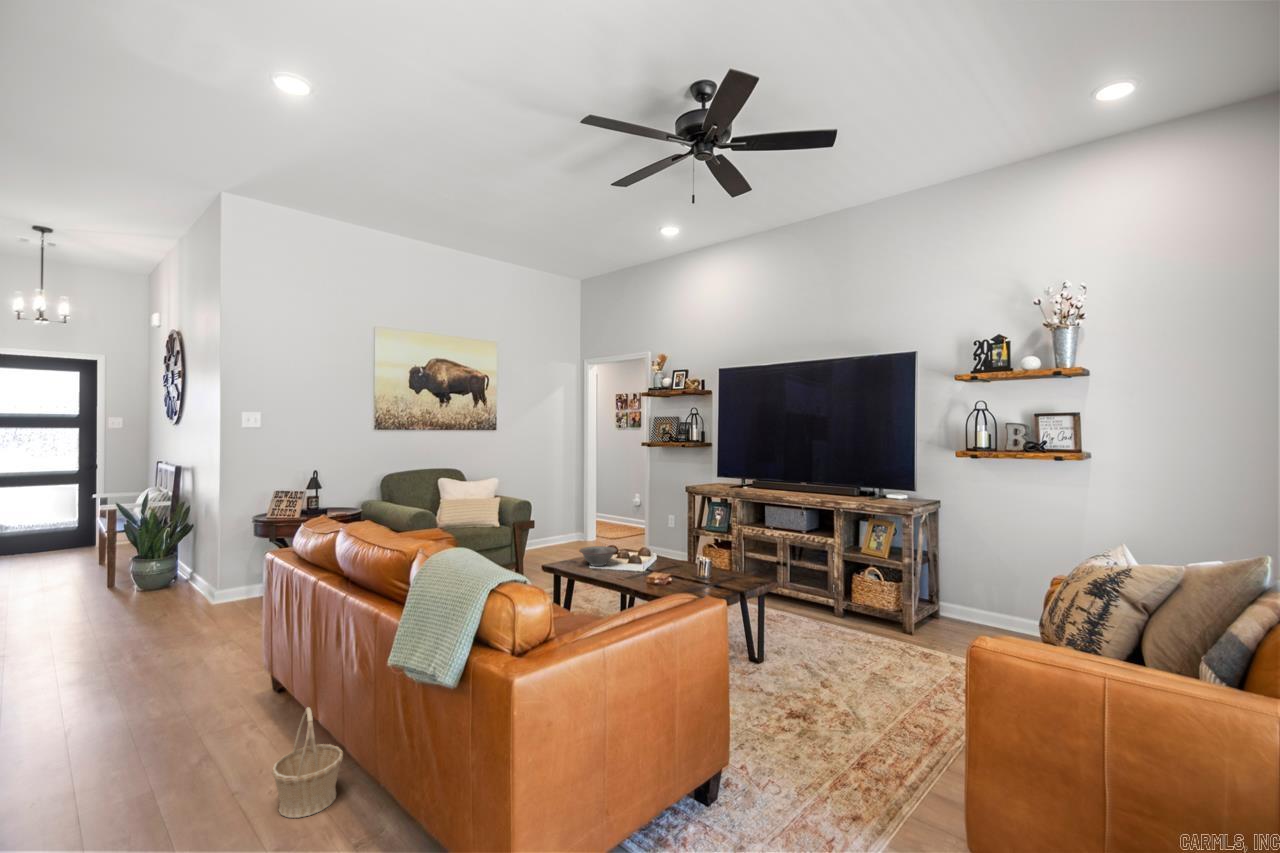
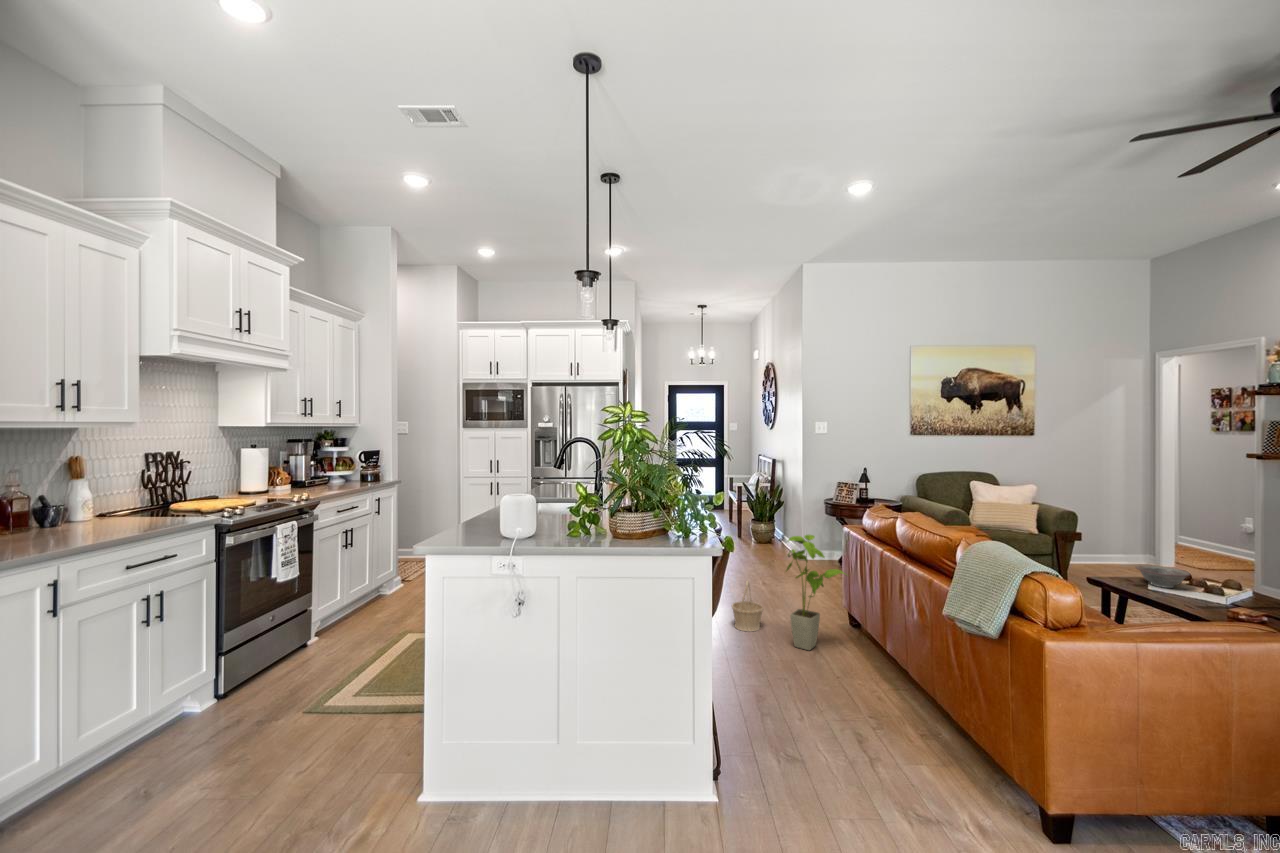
house plant: none [152,575,270,760] -> present [786,535,846,650]
basket: present [272,707,343,818] -> present [732,581,763,632]

